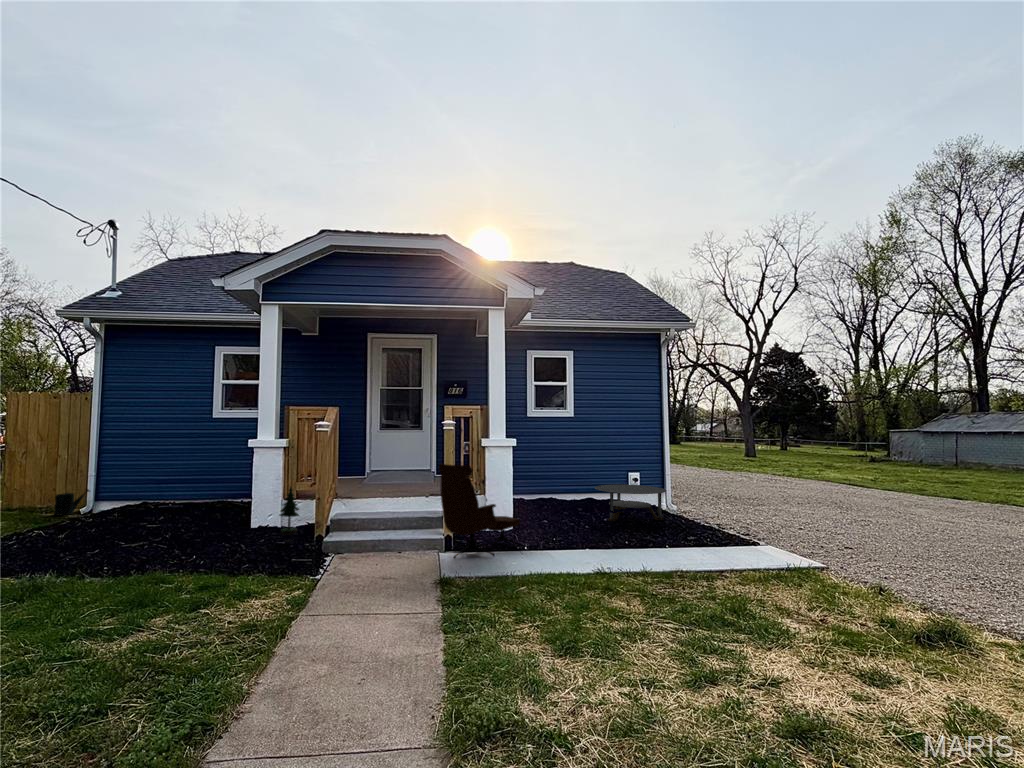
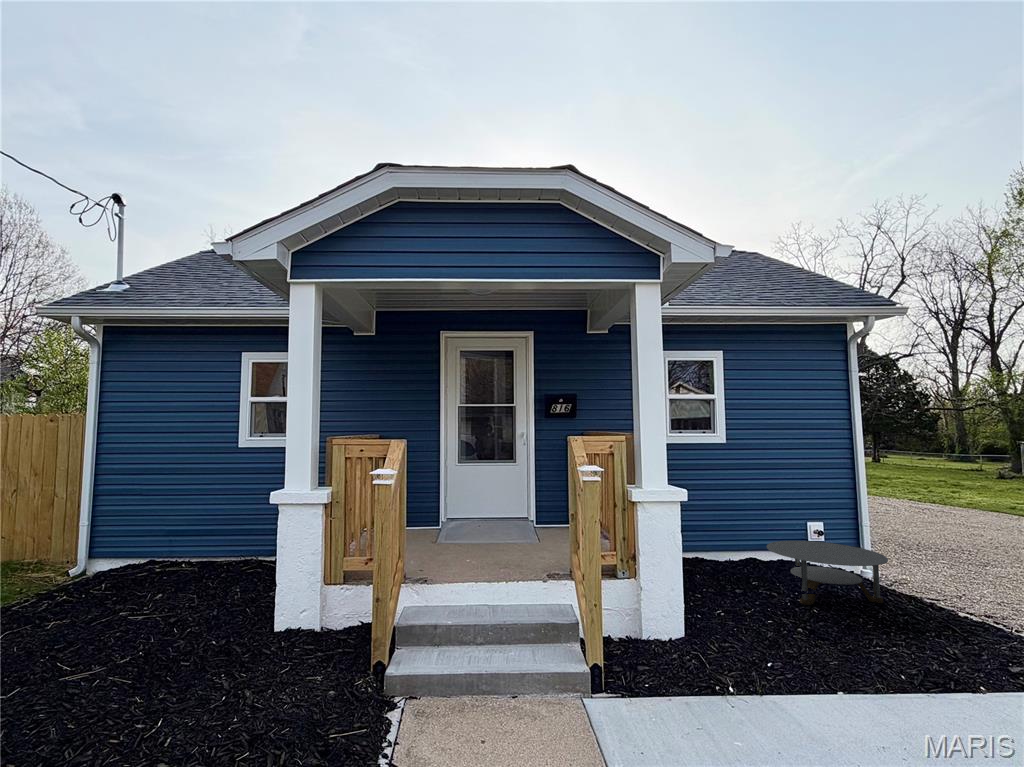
lounge chair: present [439,464,520,558] -> none [584,542,707,720]
potted tree: present [279,487,299,543] -> none [316,567,350,661]
watering can: present [54,489,89,515] -> none [21,543,81,583]

